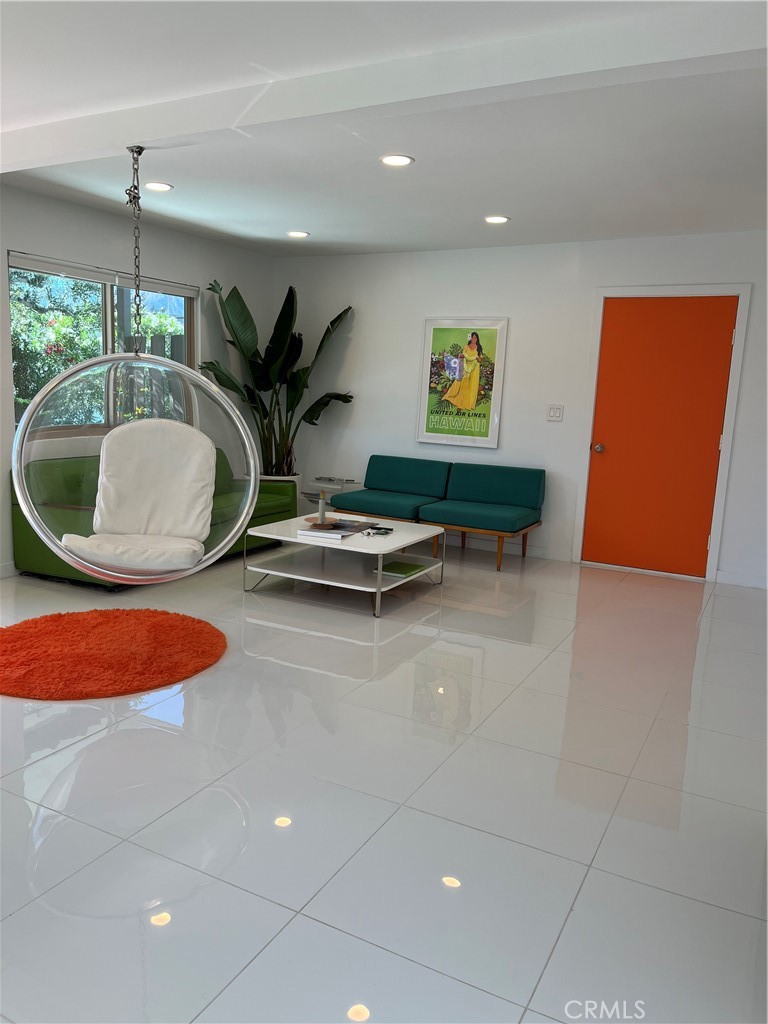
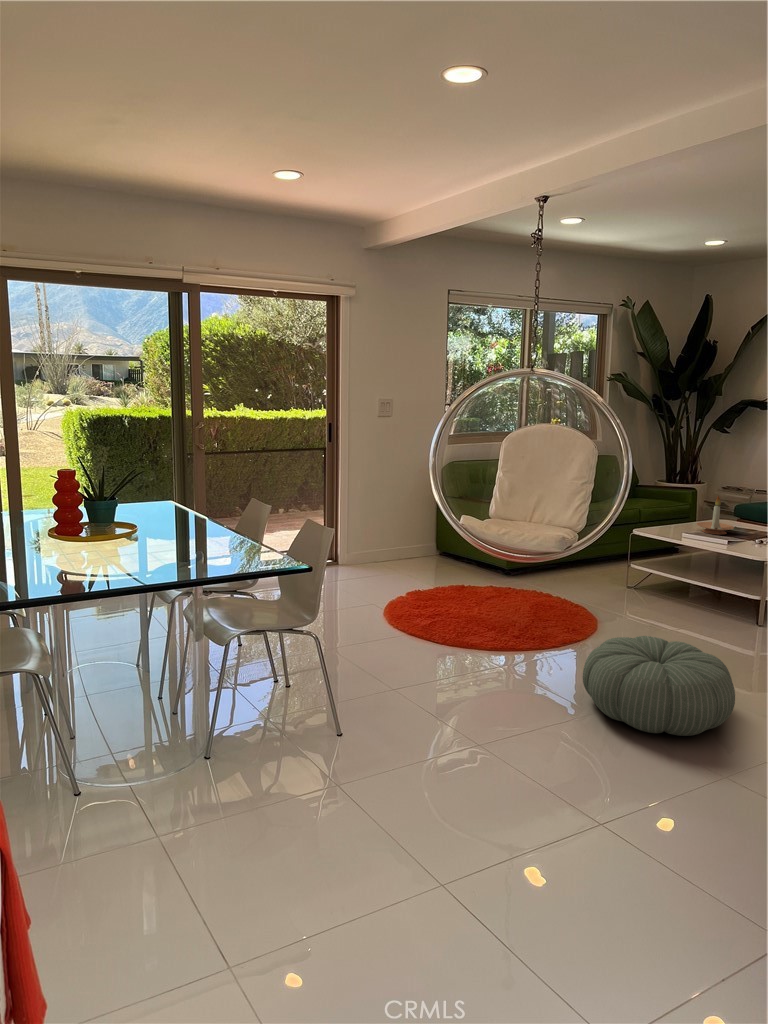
pouf: none [212,652,375,765] -> present [583,636,735,736]

